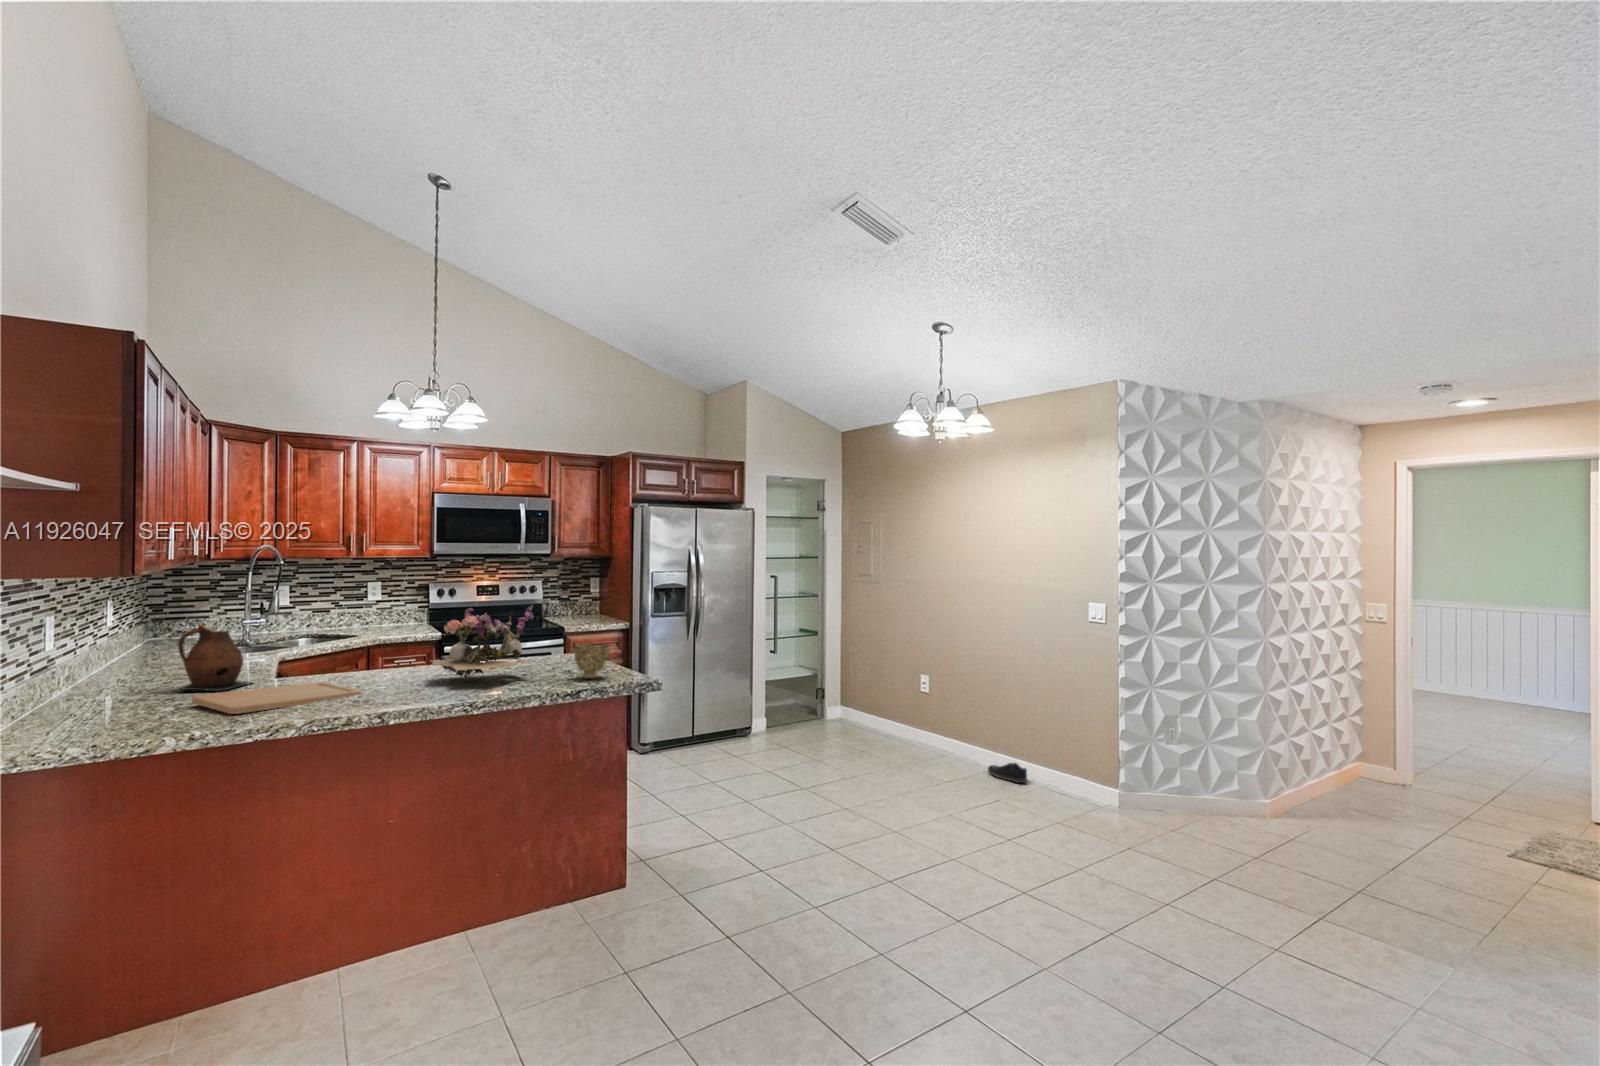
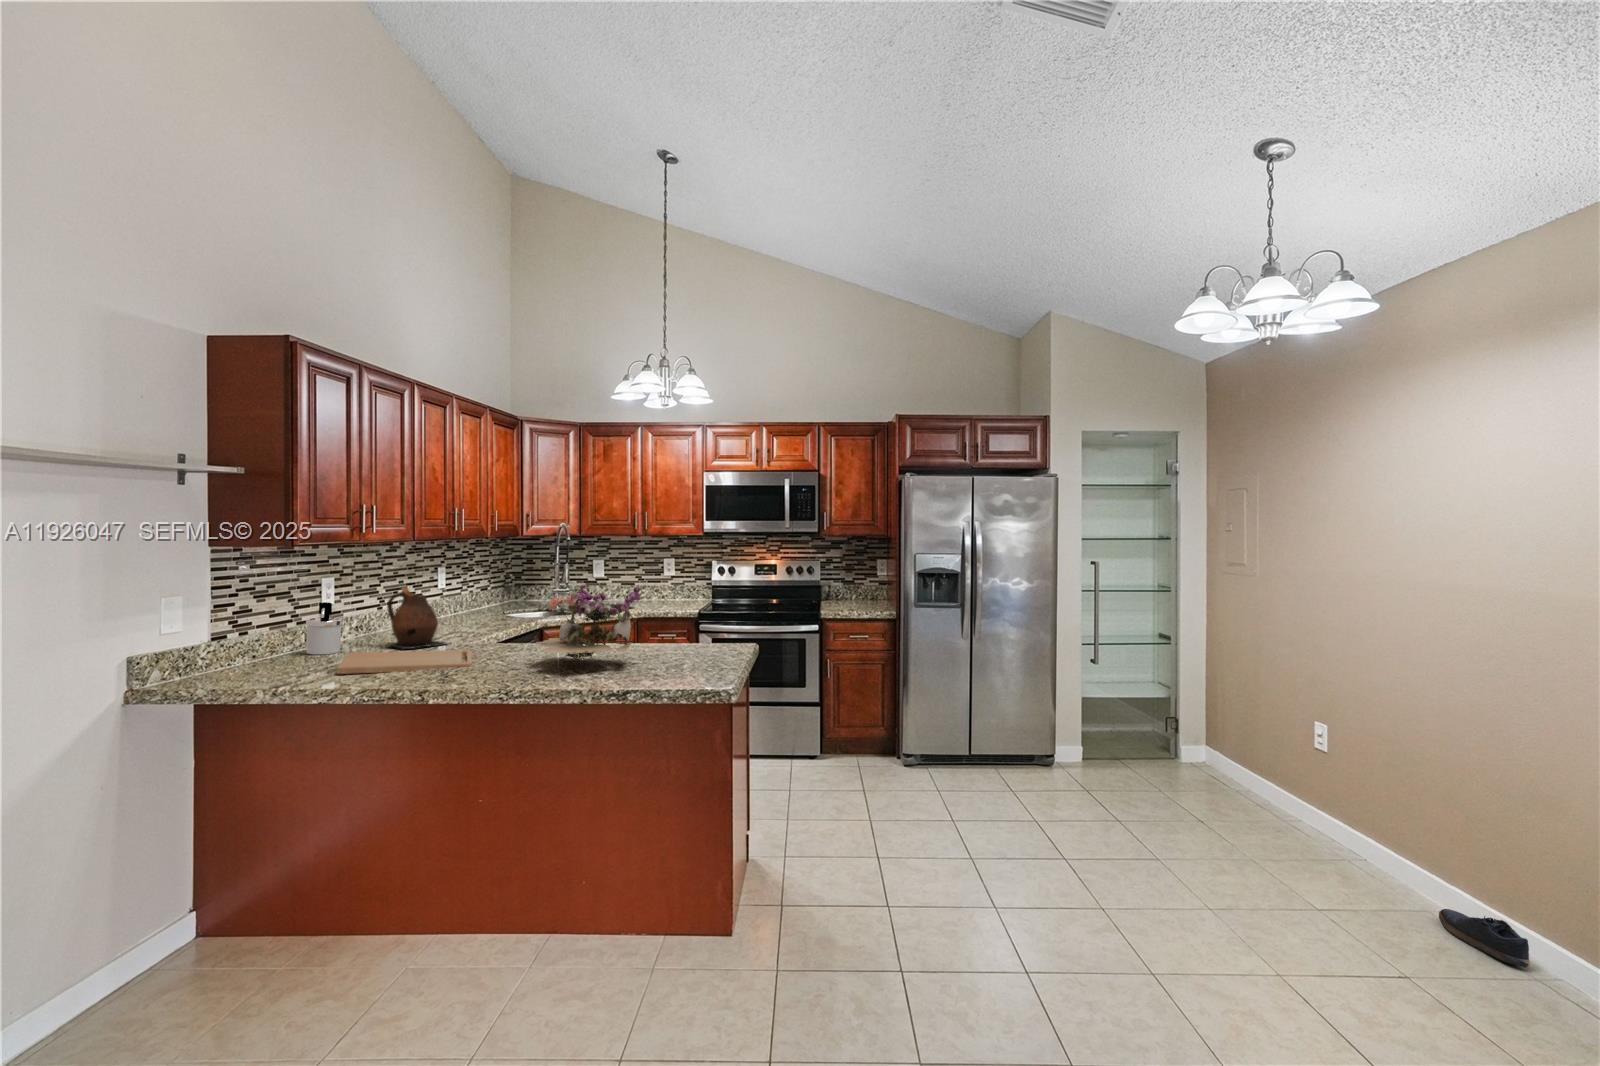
decorative bowl: present [573,643,610,679] -> none [663,633,707,678]
soap dispenser: none [85,645,135,707] -> present [306,602,343,655]

